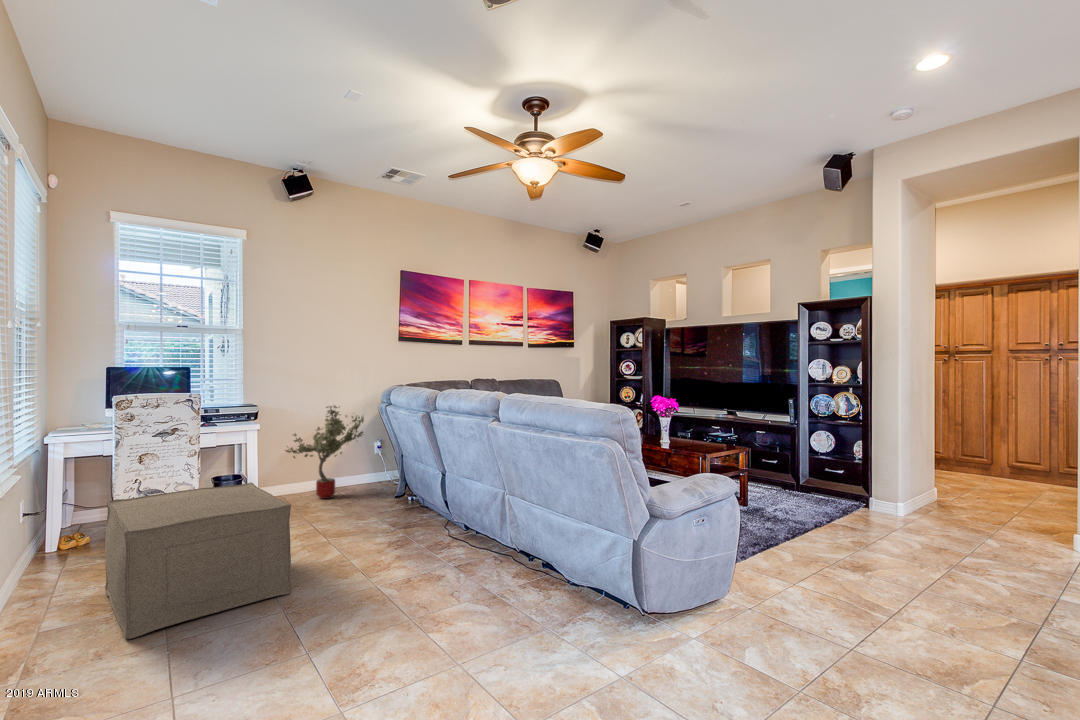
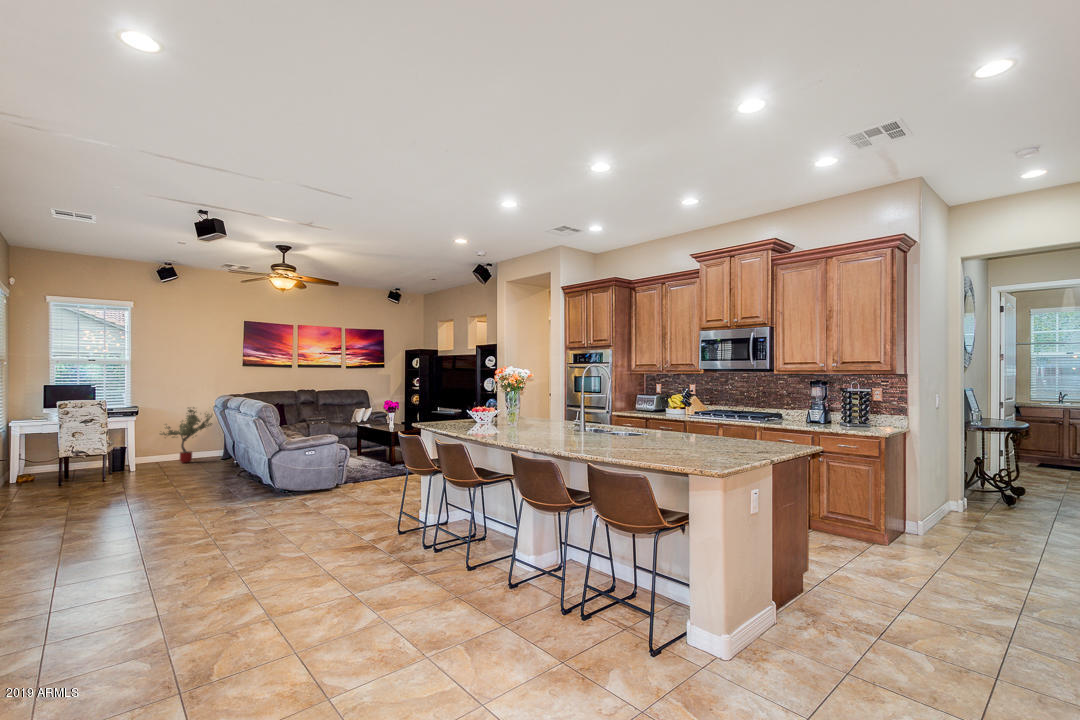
ottoman: present [105,482,291,639] -> none [56,446,149,503]

